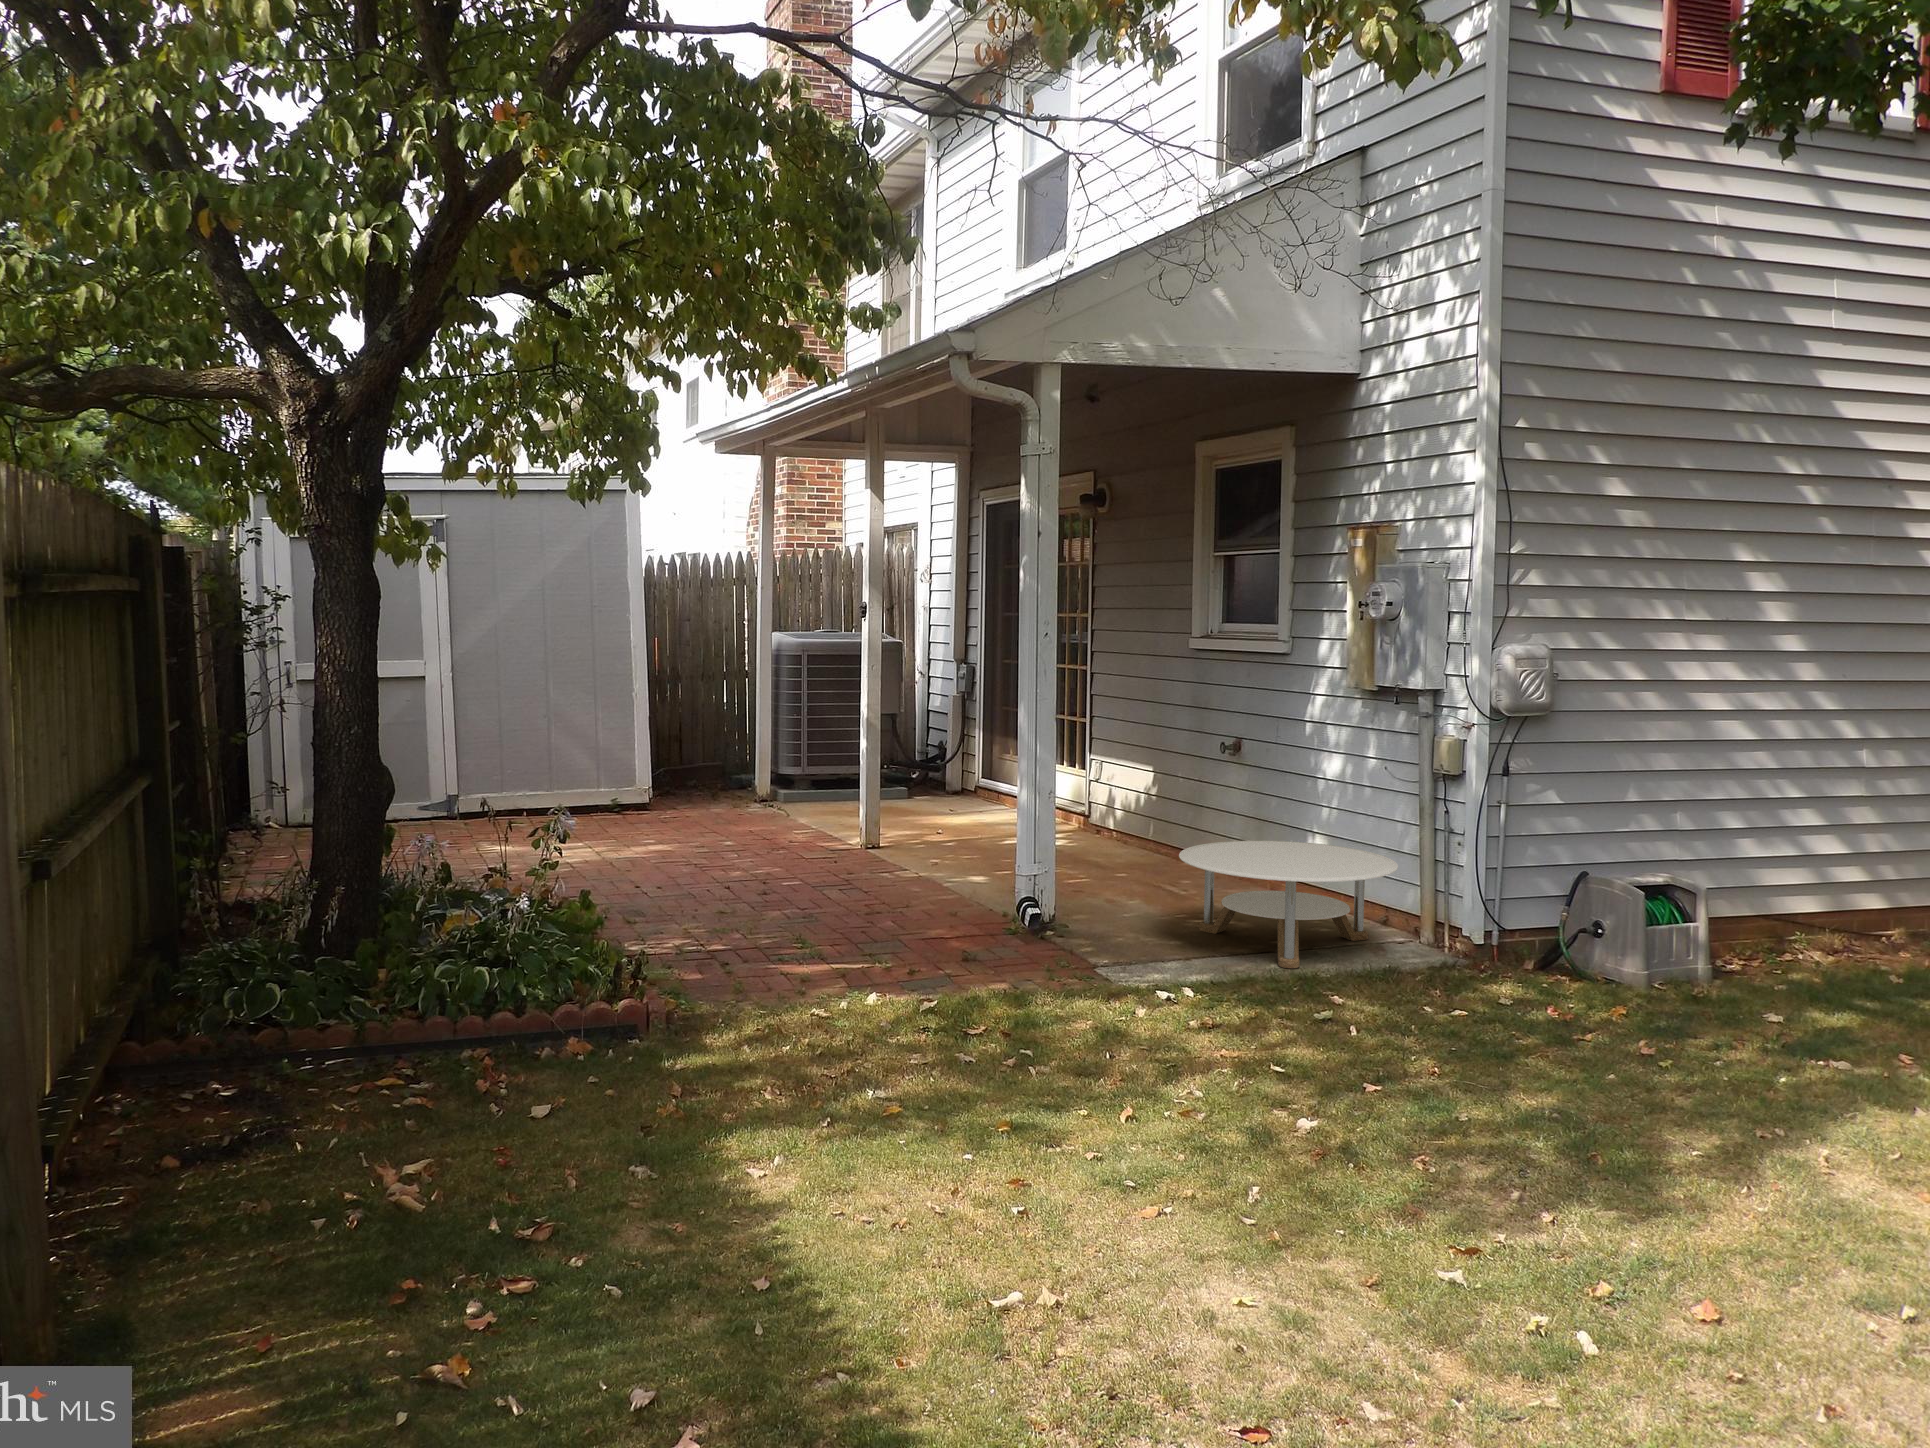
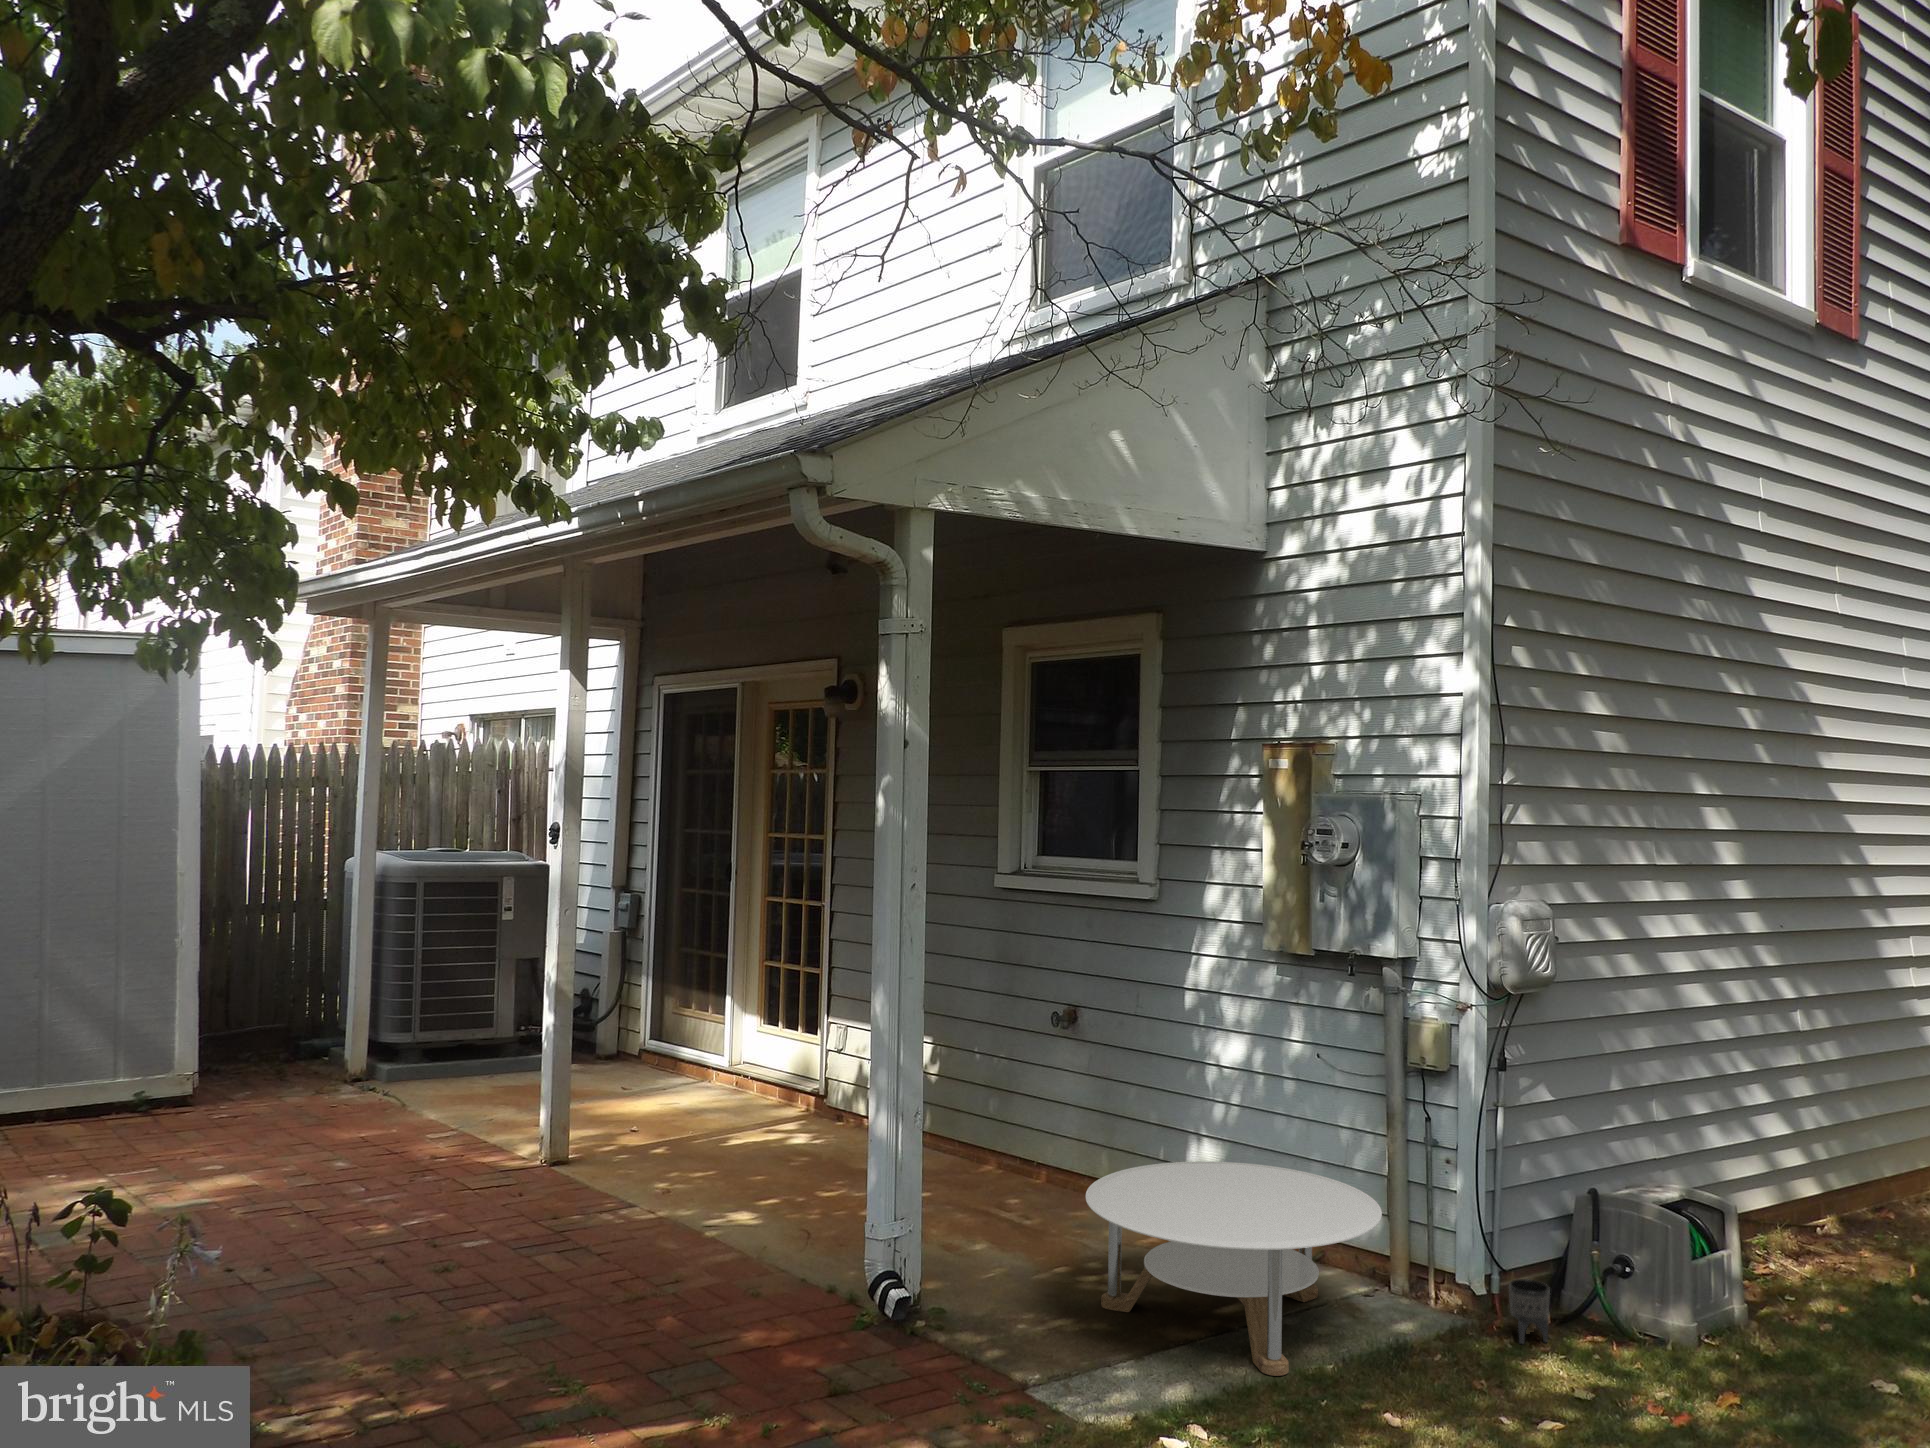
planter: none [1494,930,1525,975] -> present [1509,1279,1550,1344]

